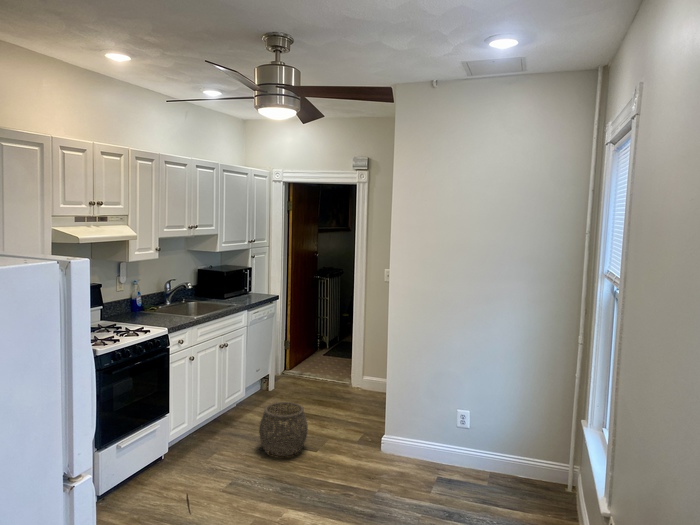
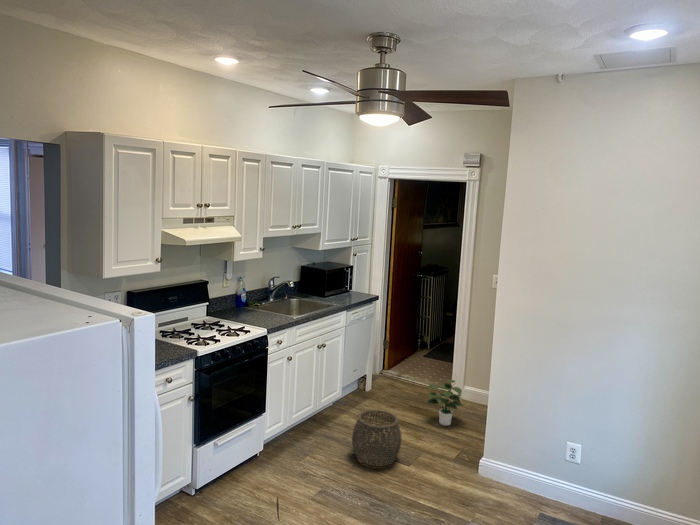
potted plant: none [328,370,366,414] -> present [426,380,464,426]

